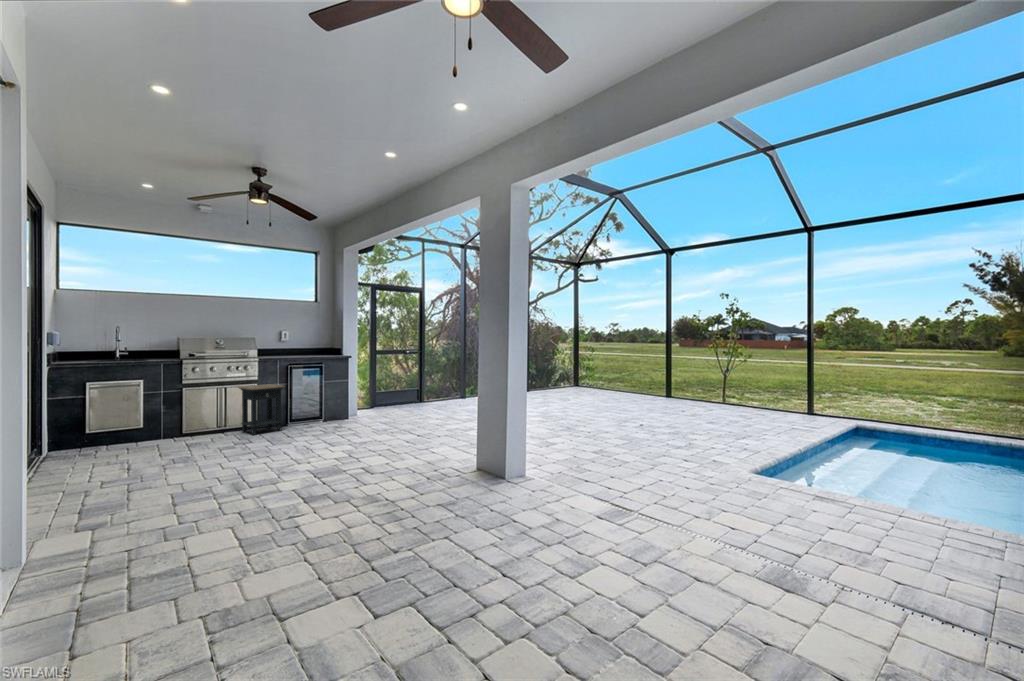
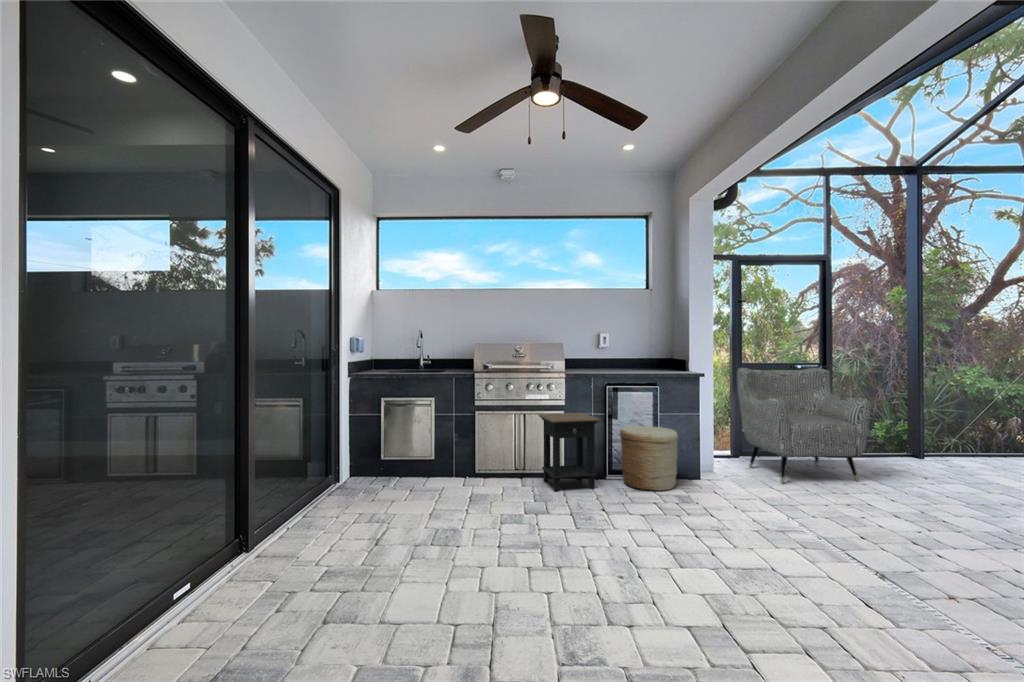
armchair: none [373,351,438,415] -> present [737,368,871,483]
woven basket: none [299,390,336,427] -> present [620,426,678,491]

